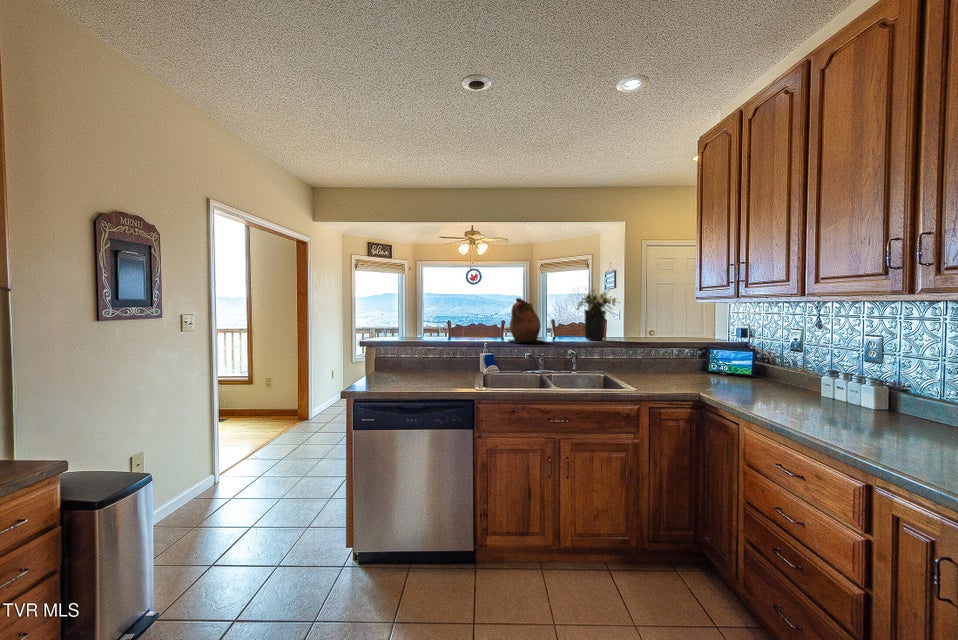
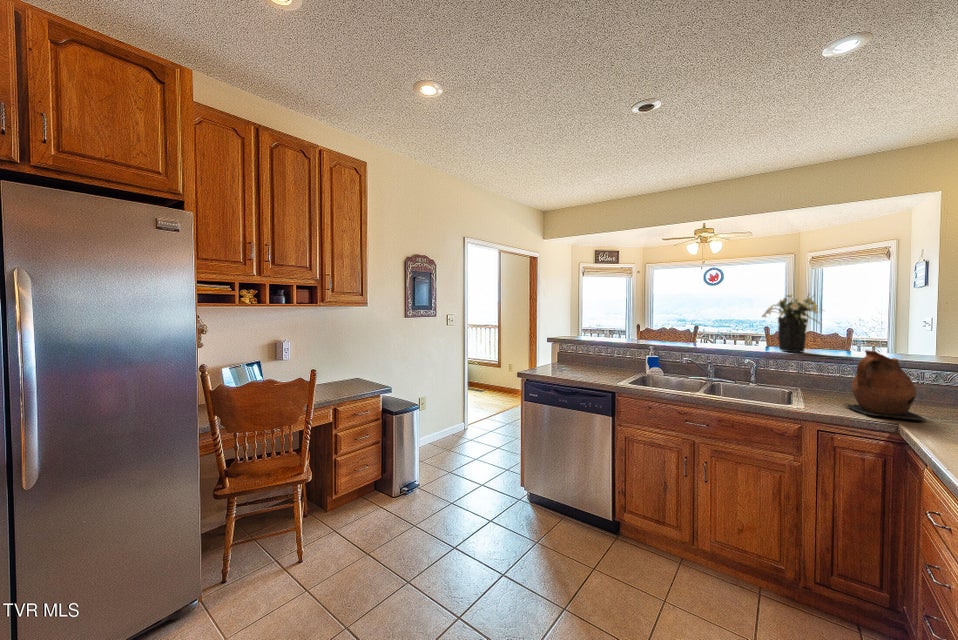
ceramic pitcher: present [509,298,544,343] -> present [847,350,926,421]

